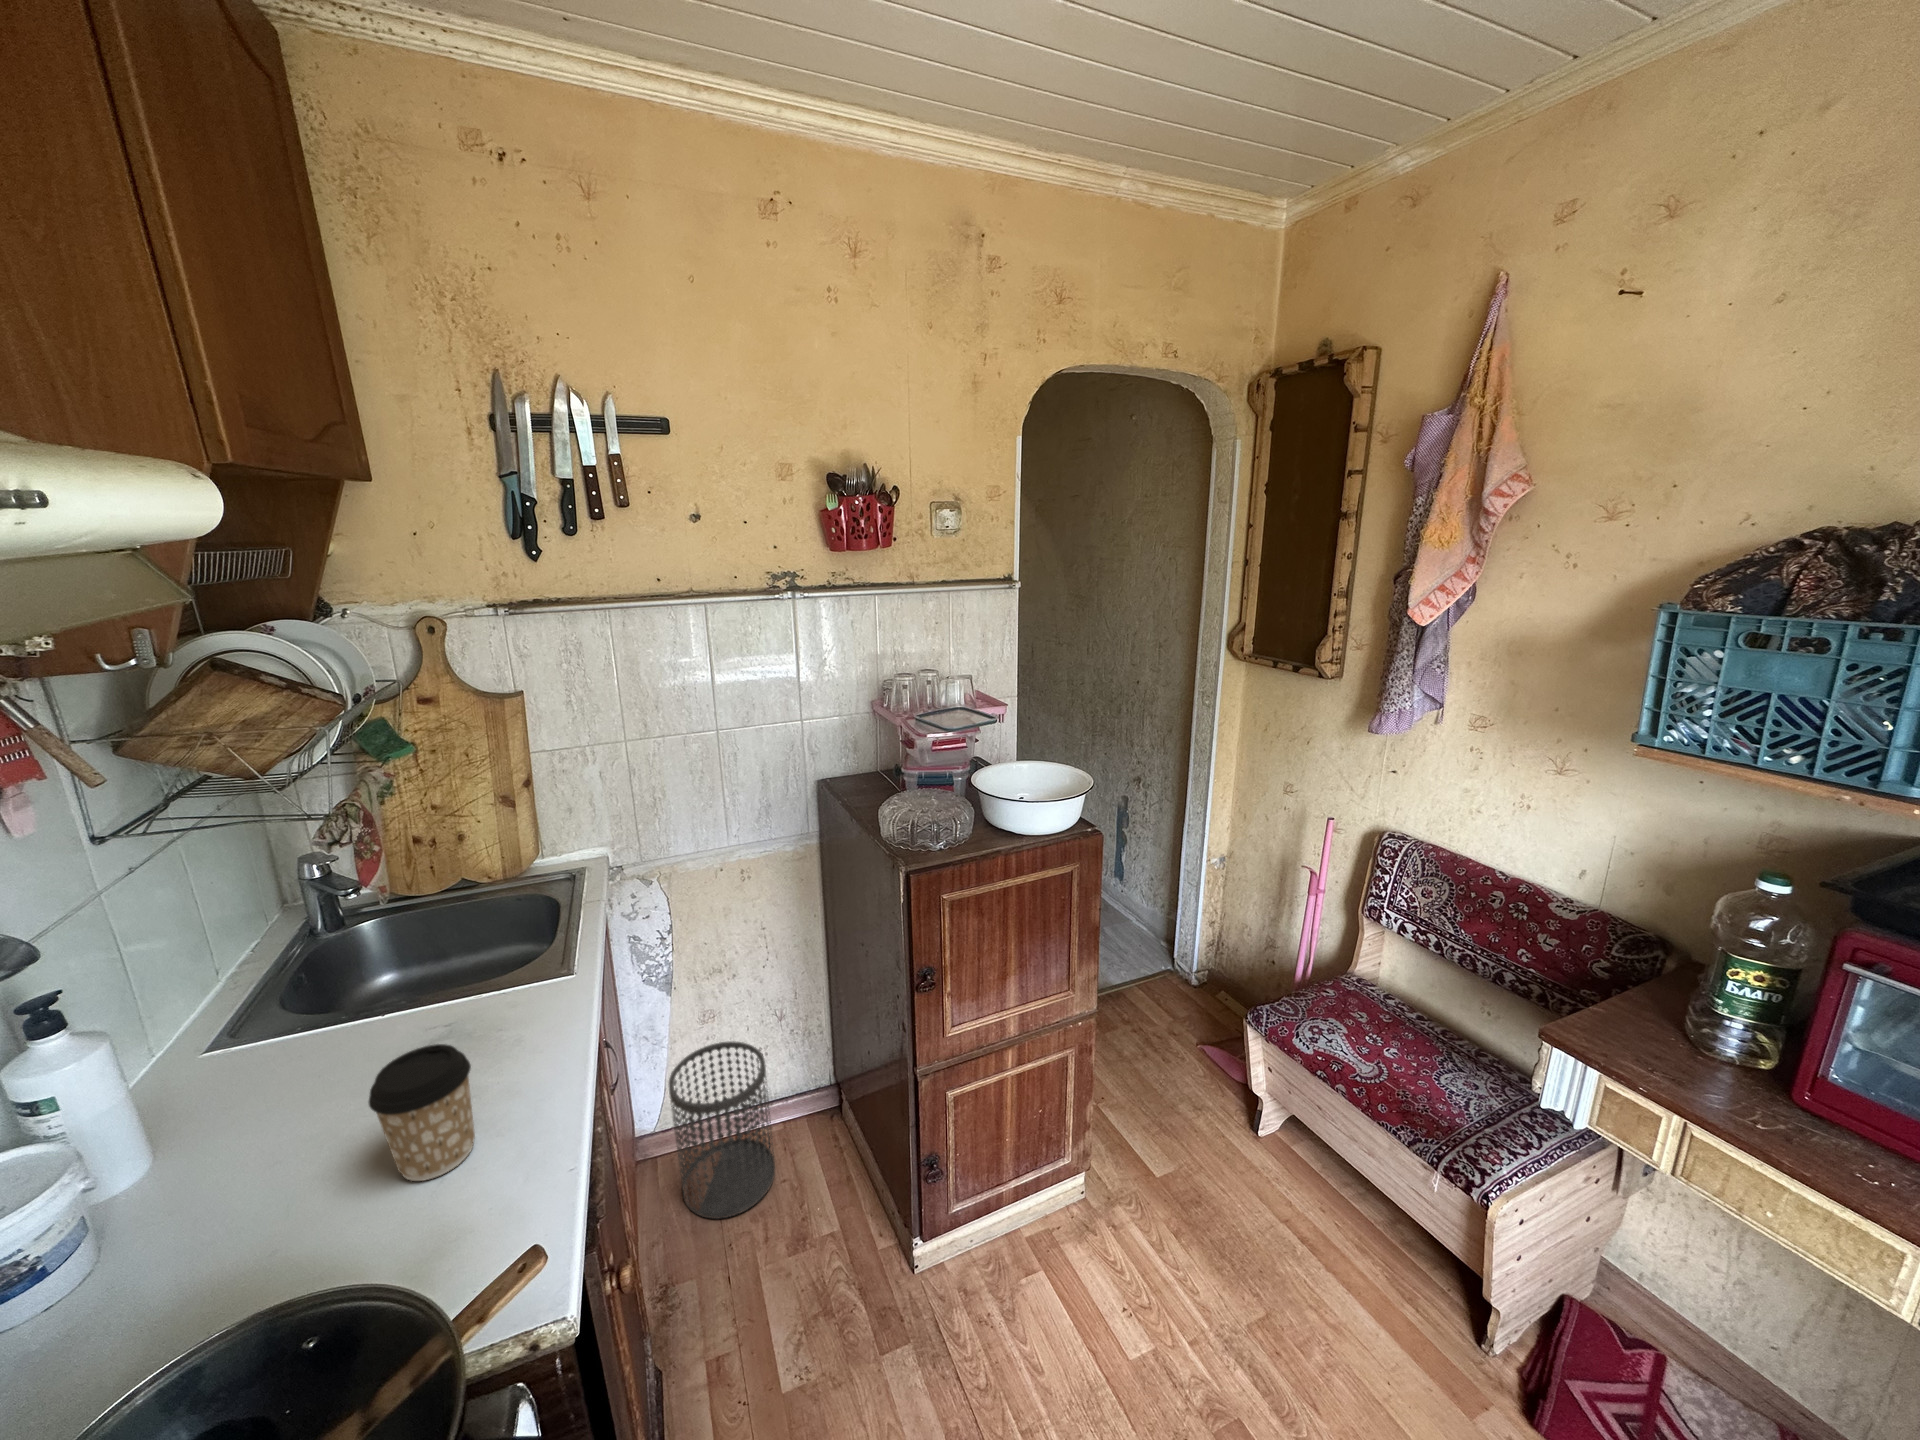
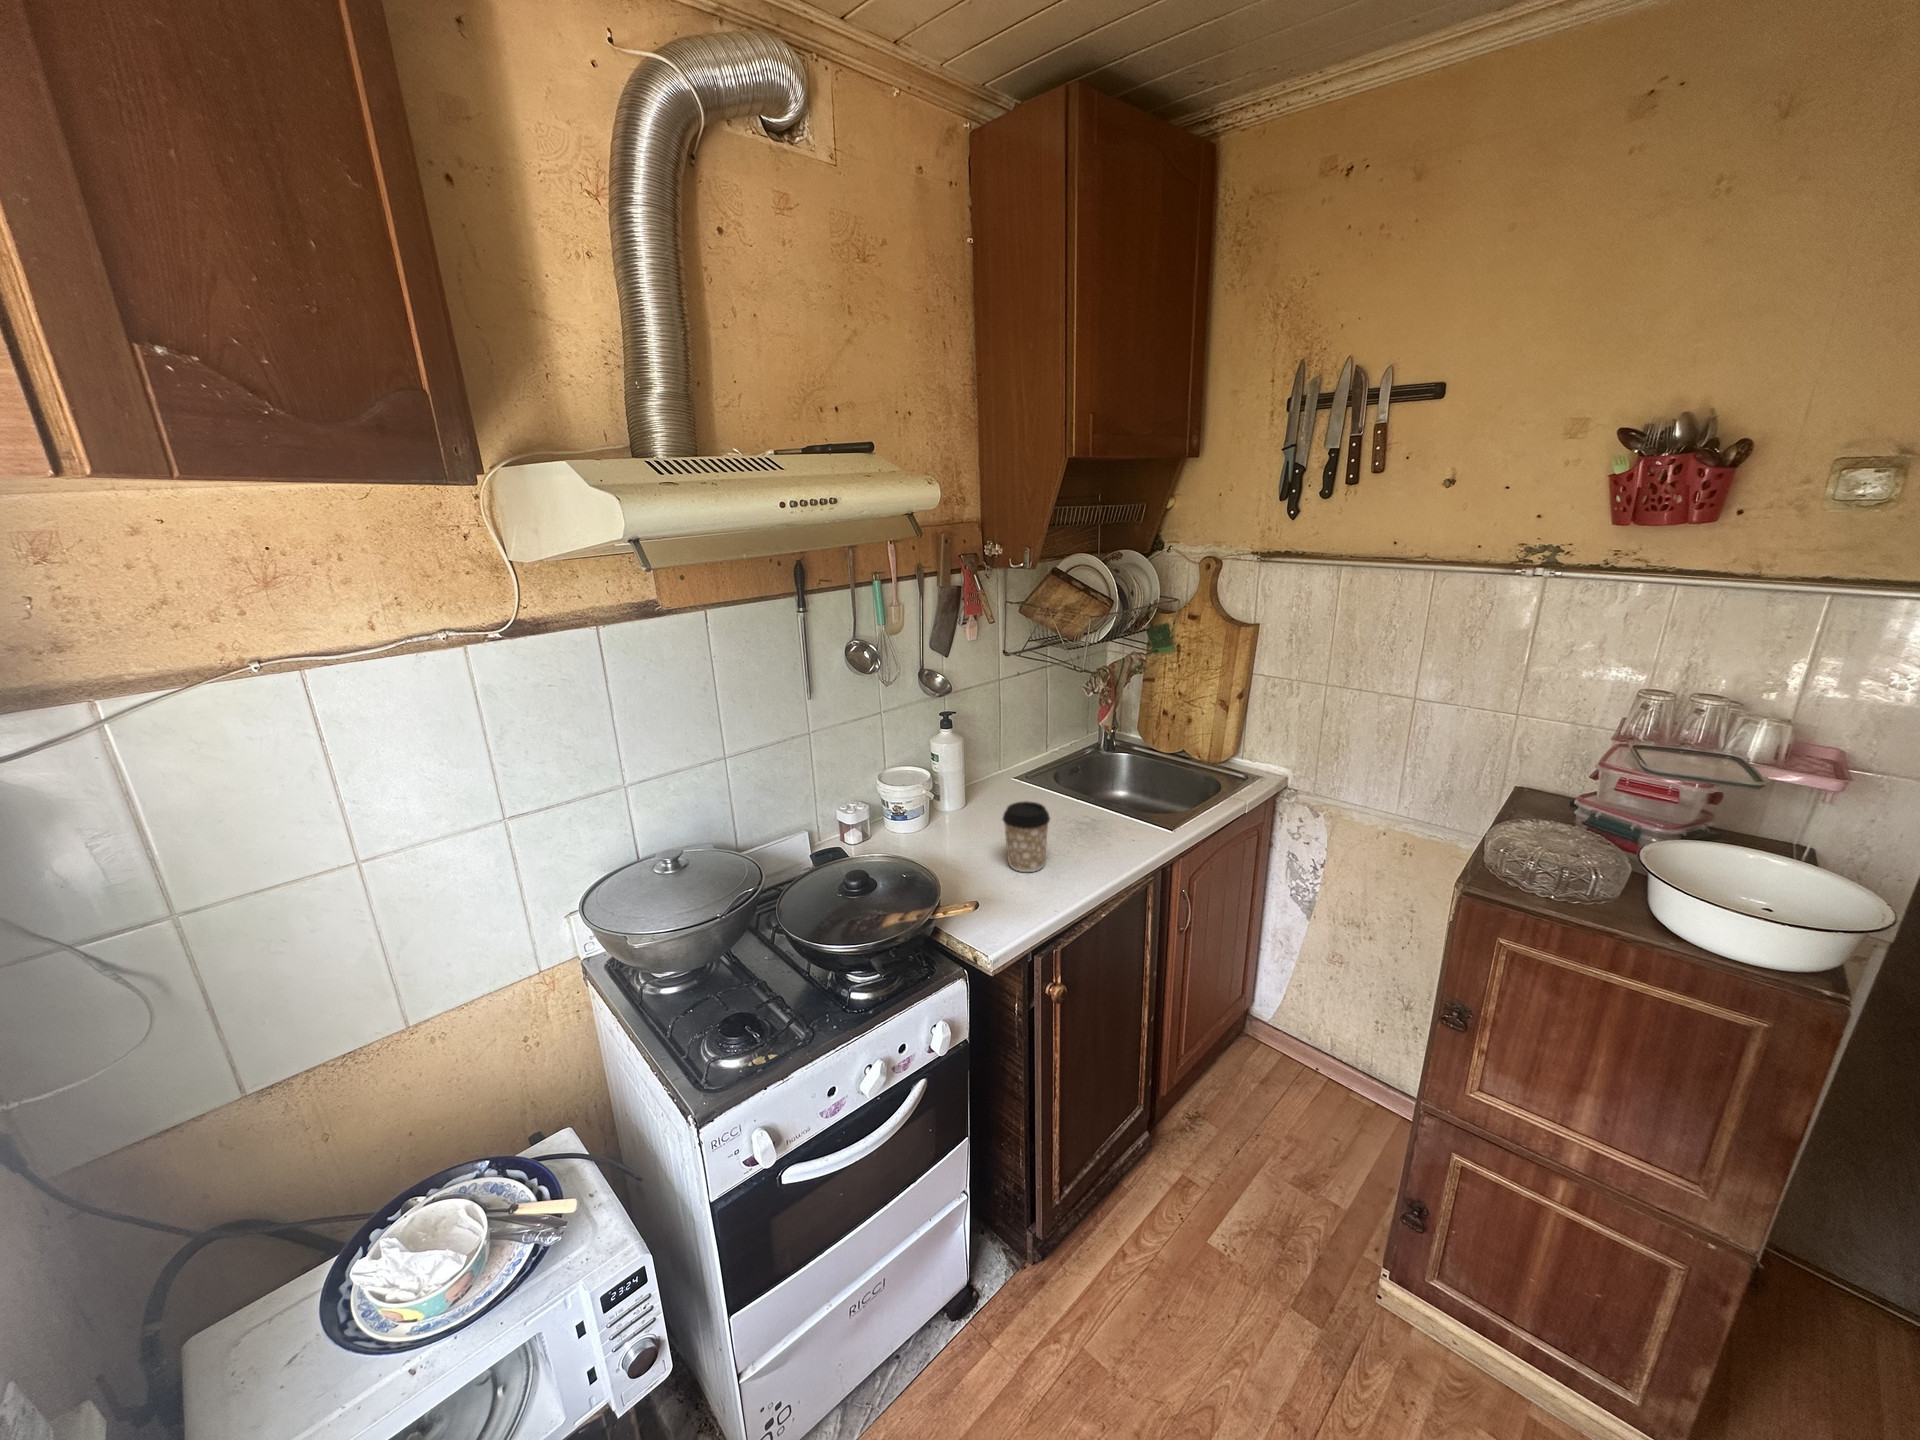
wastebasket: present [668,1042,775,1219] -> none [1253,975,1355,1133]

